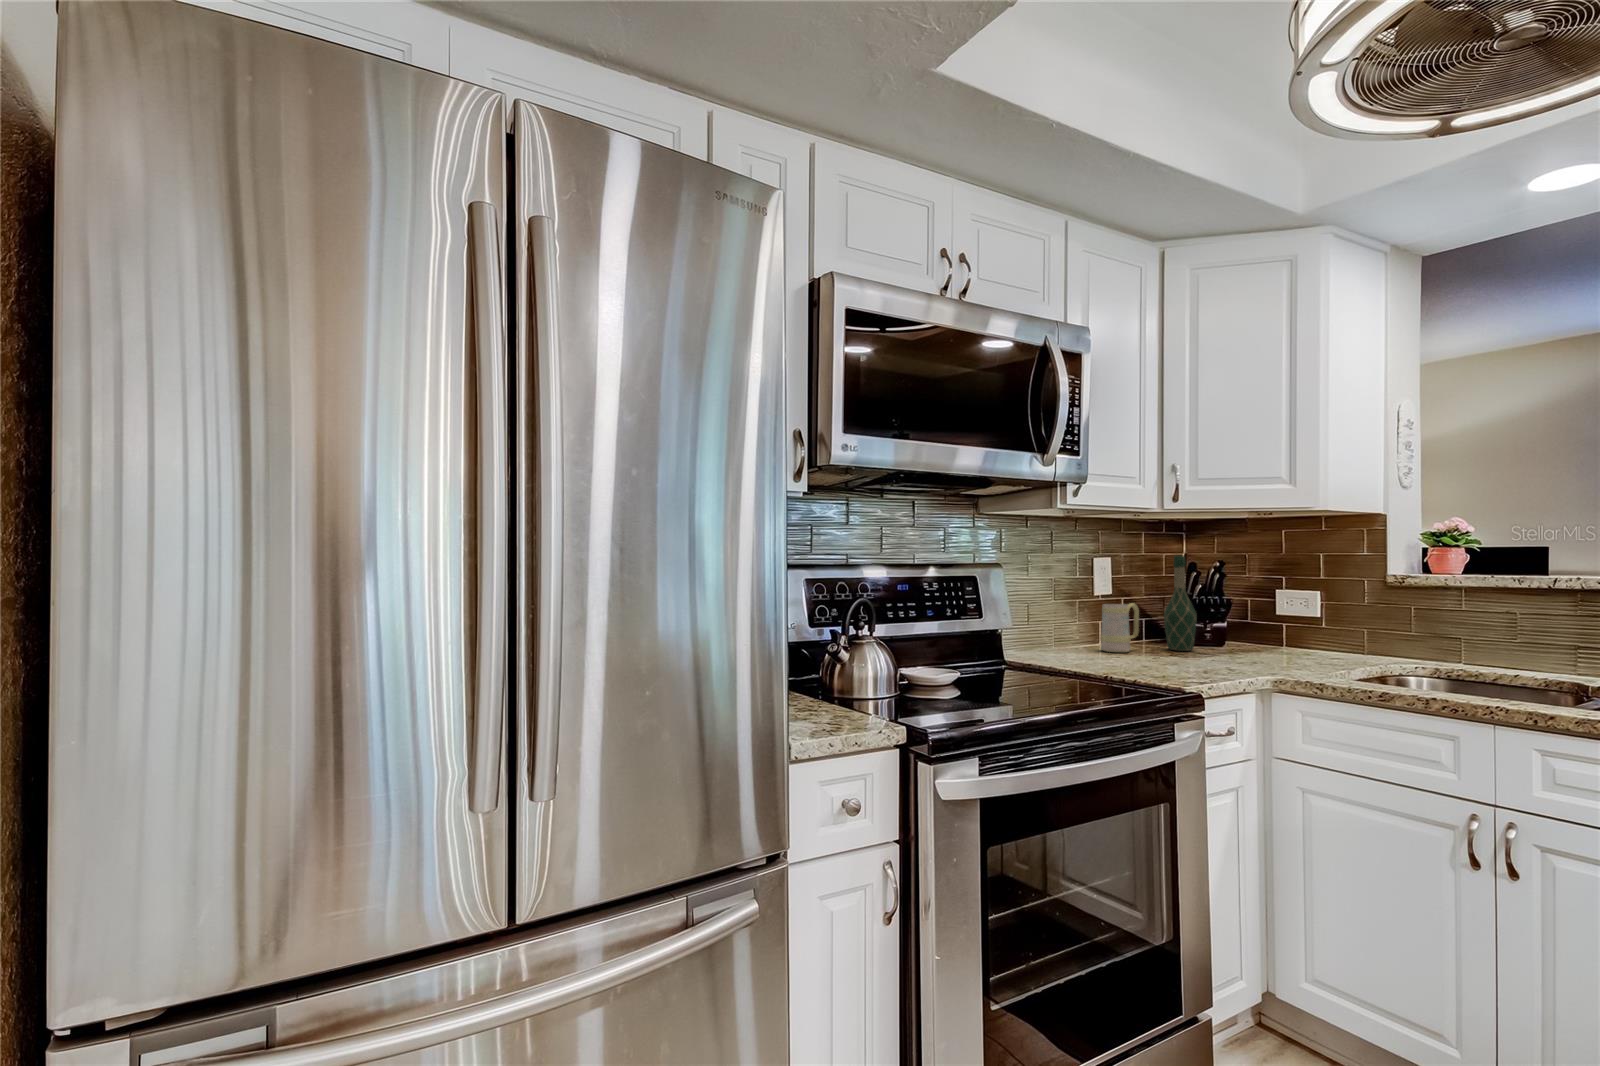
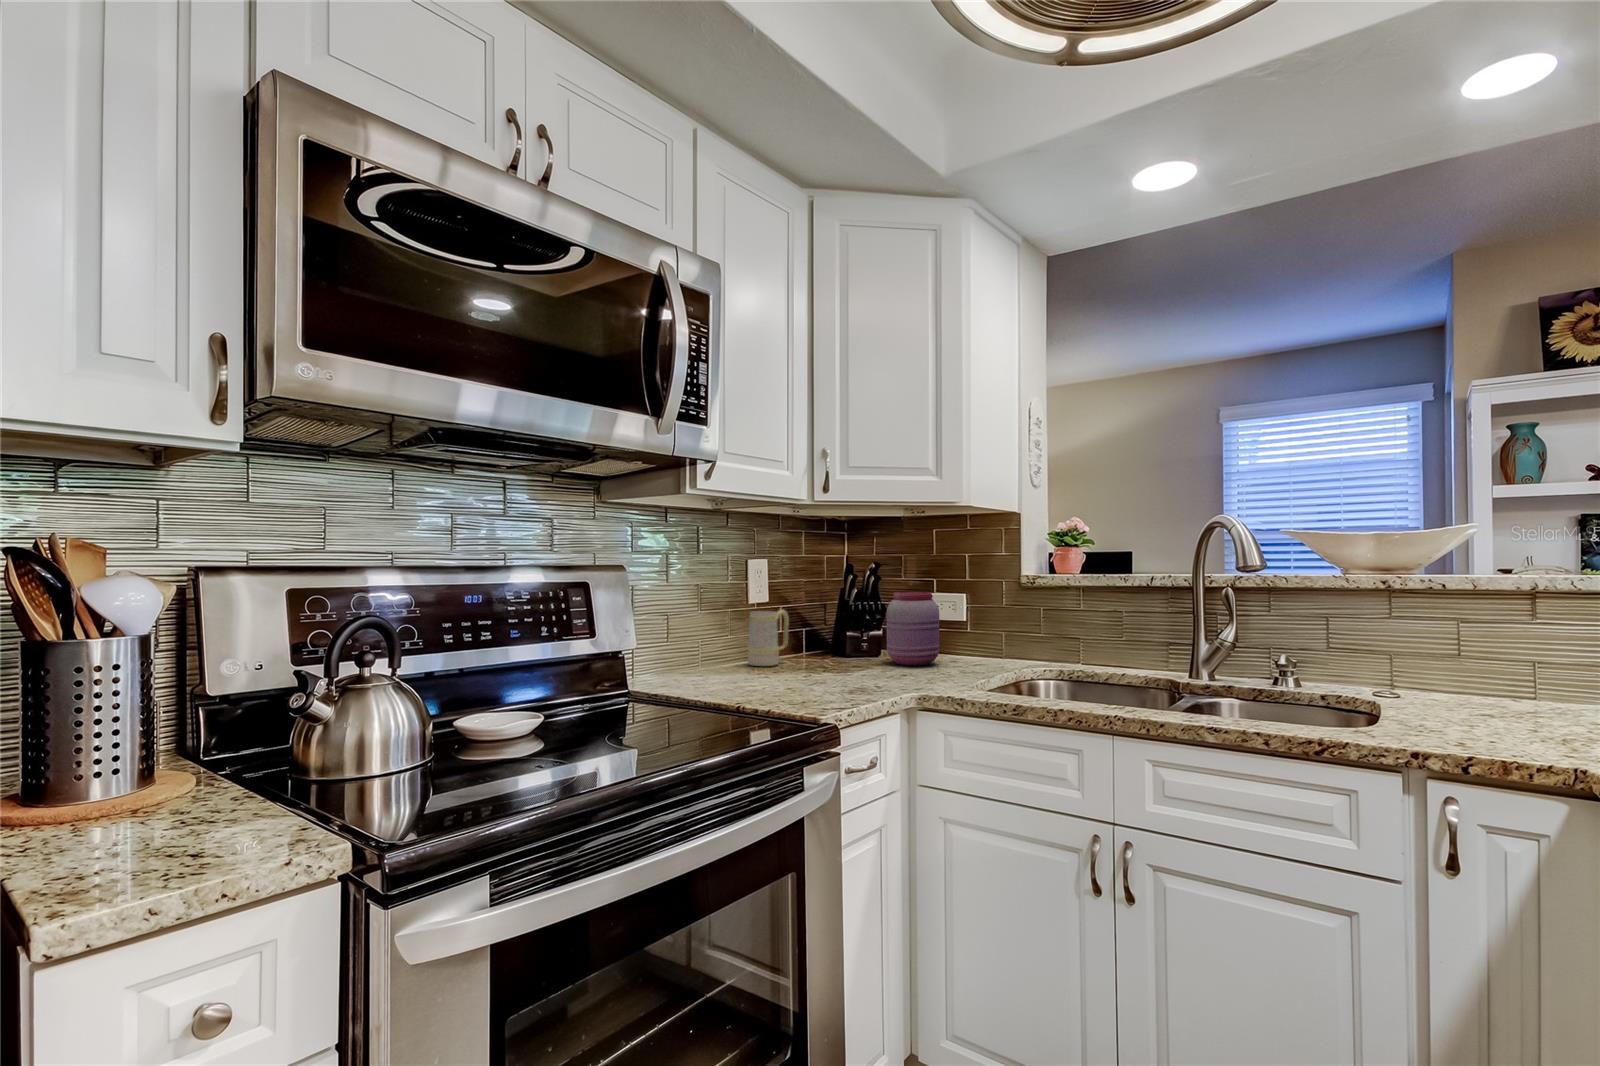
wine bottle: present [1164,556,1197,651] -> none [815,557,848,660]
jar: none [1238,589,1295,658] -> present [887,592,940,665]

